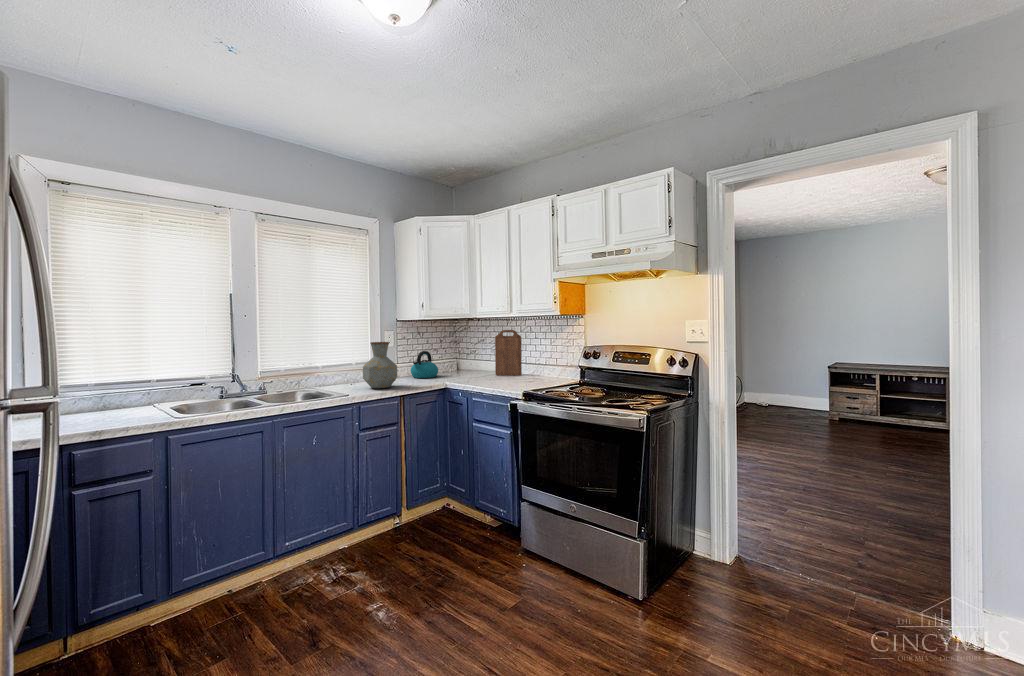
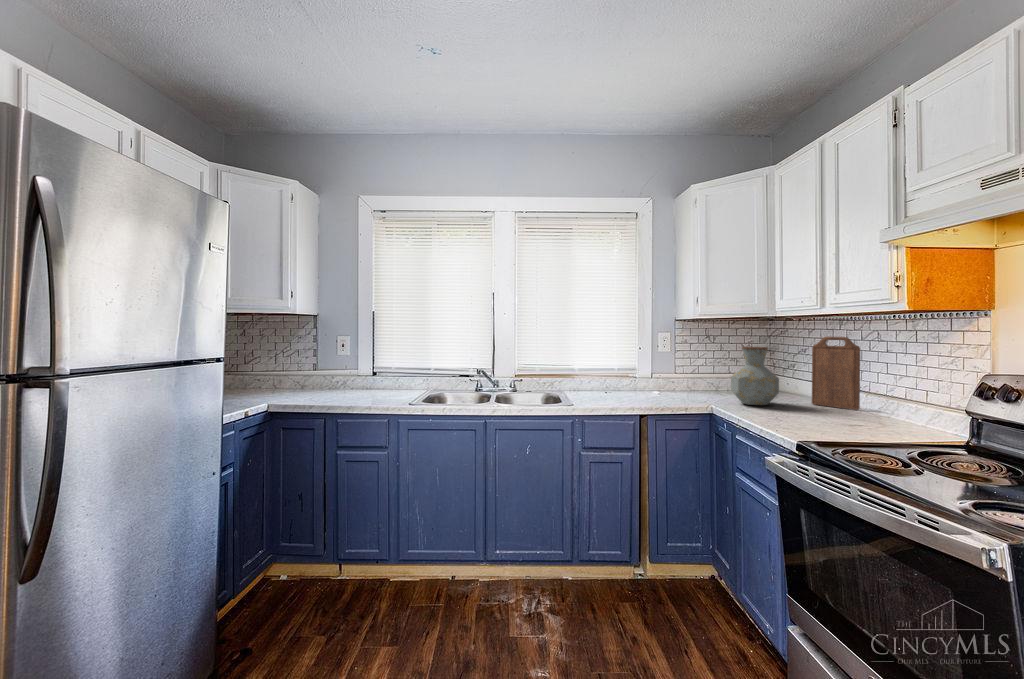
vase: present [363,342,397,389] -> present [731,347,779,405]
kettle: present [411,351,438,378] -> none [685,362,724,397]

